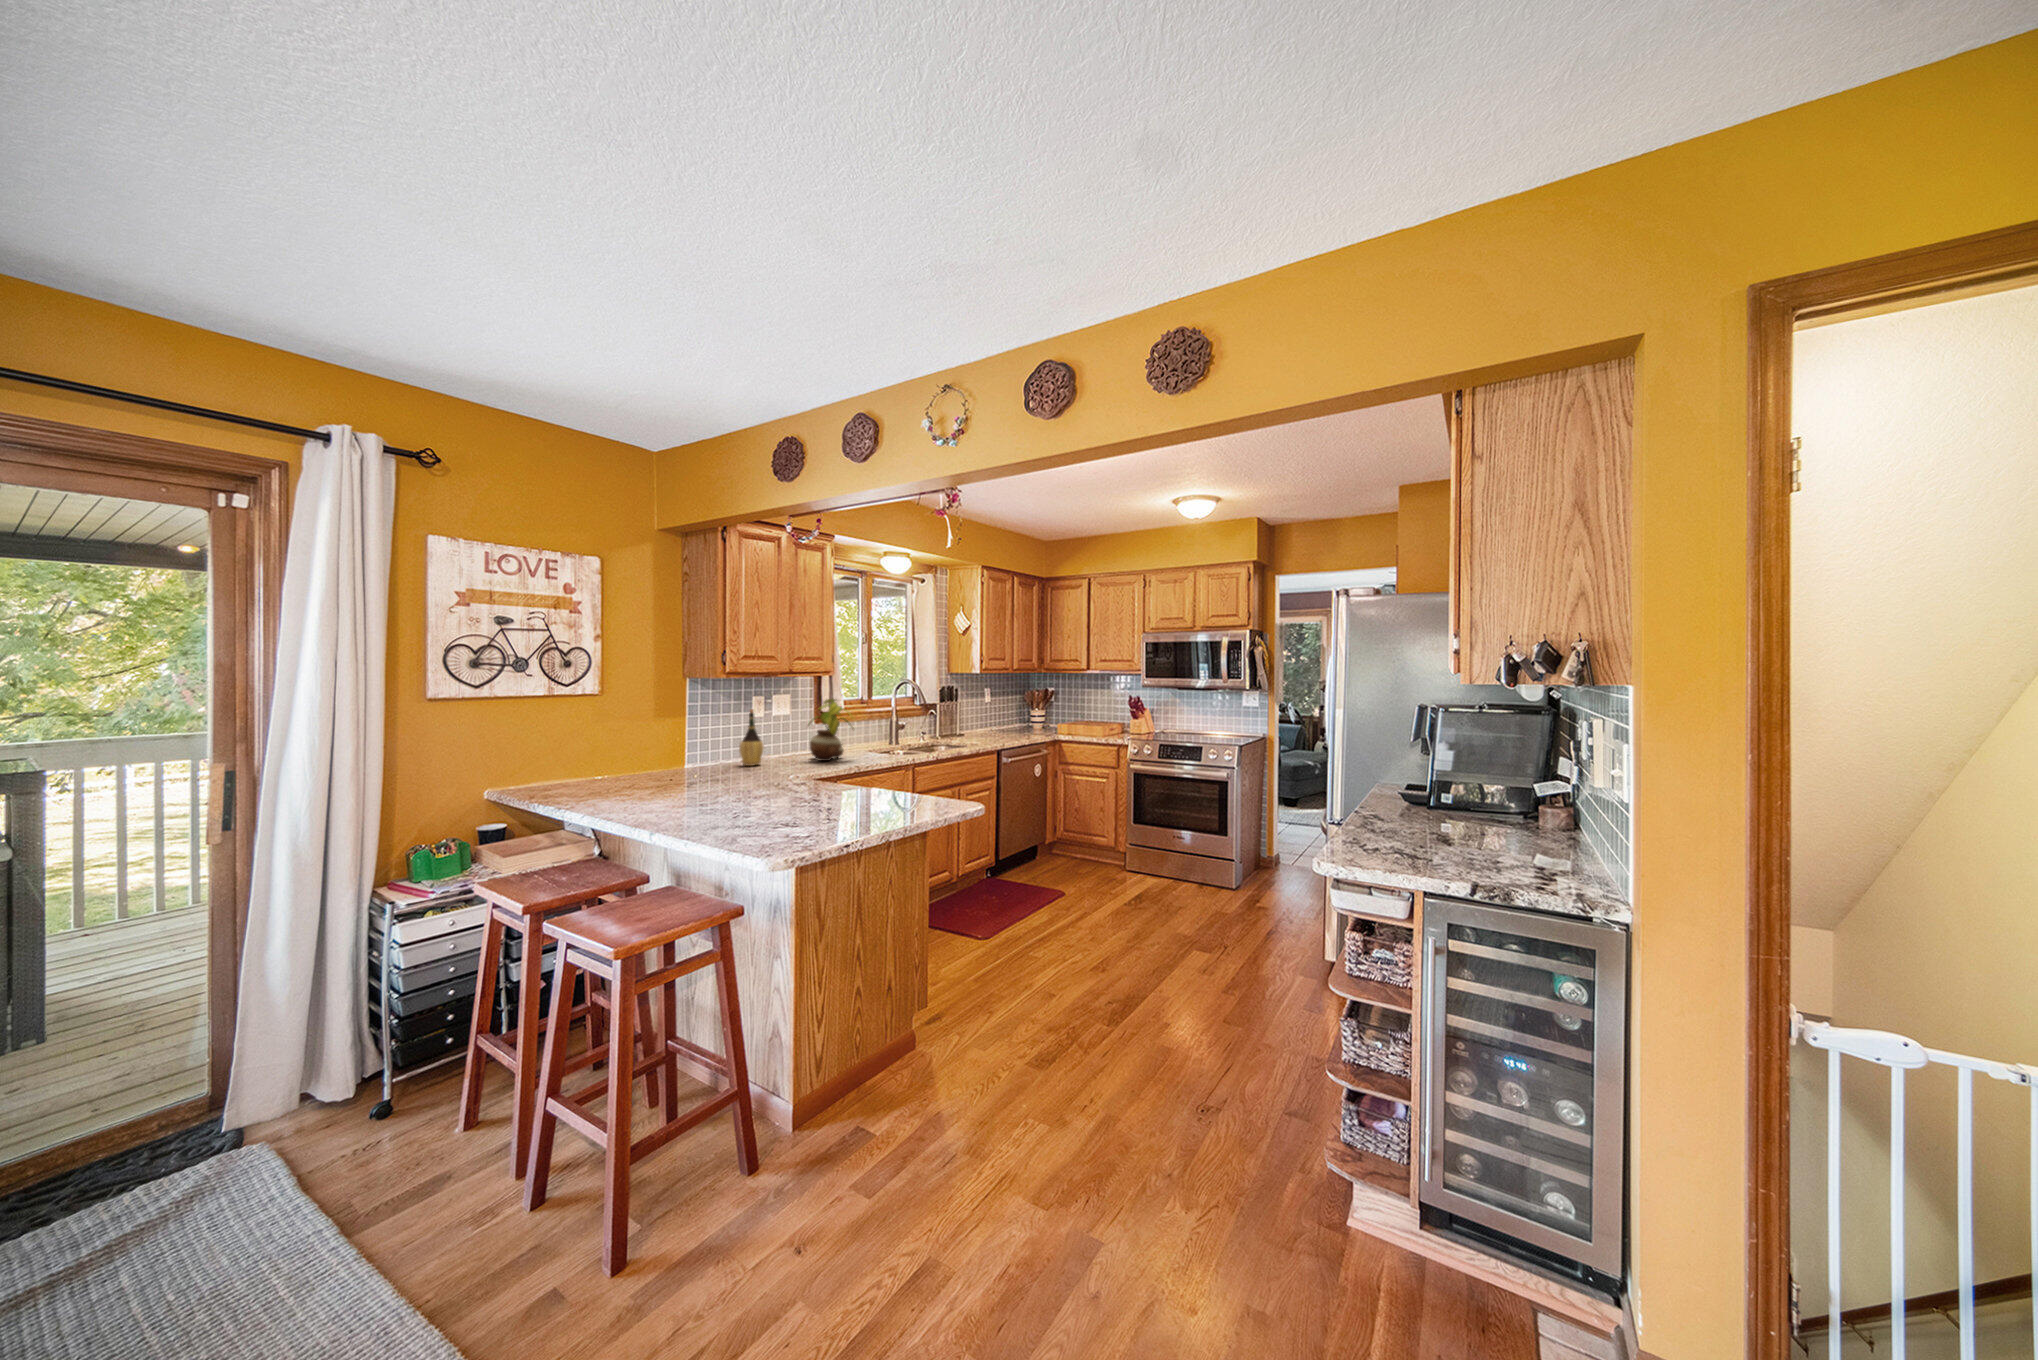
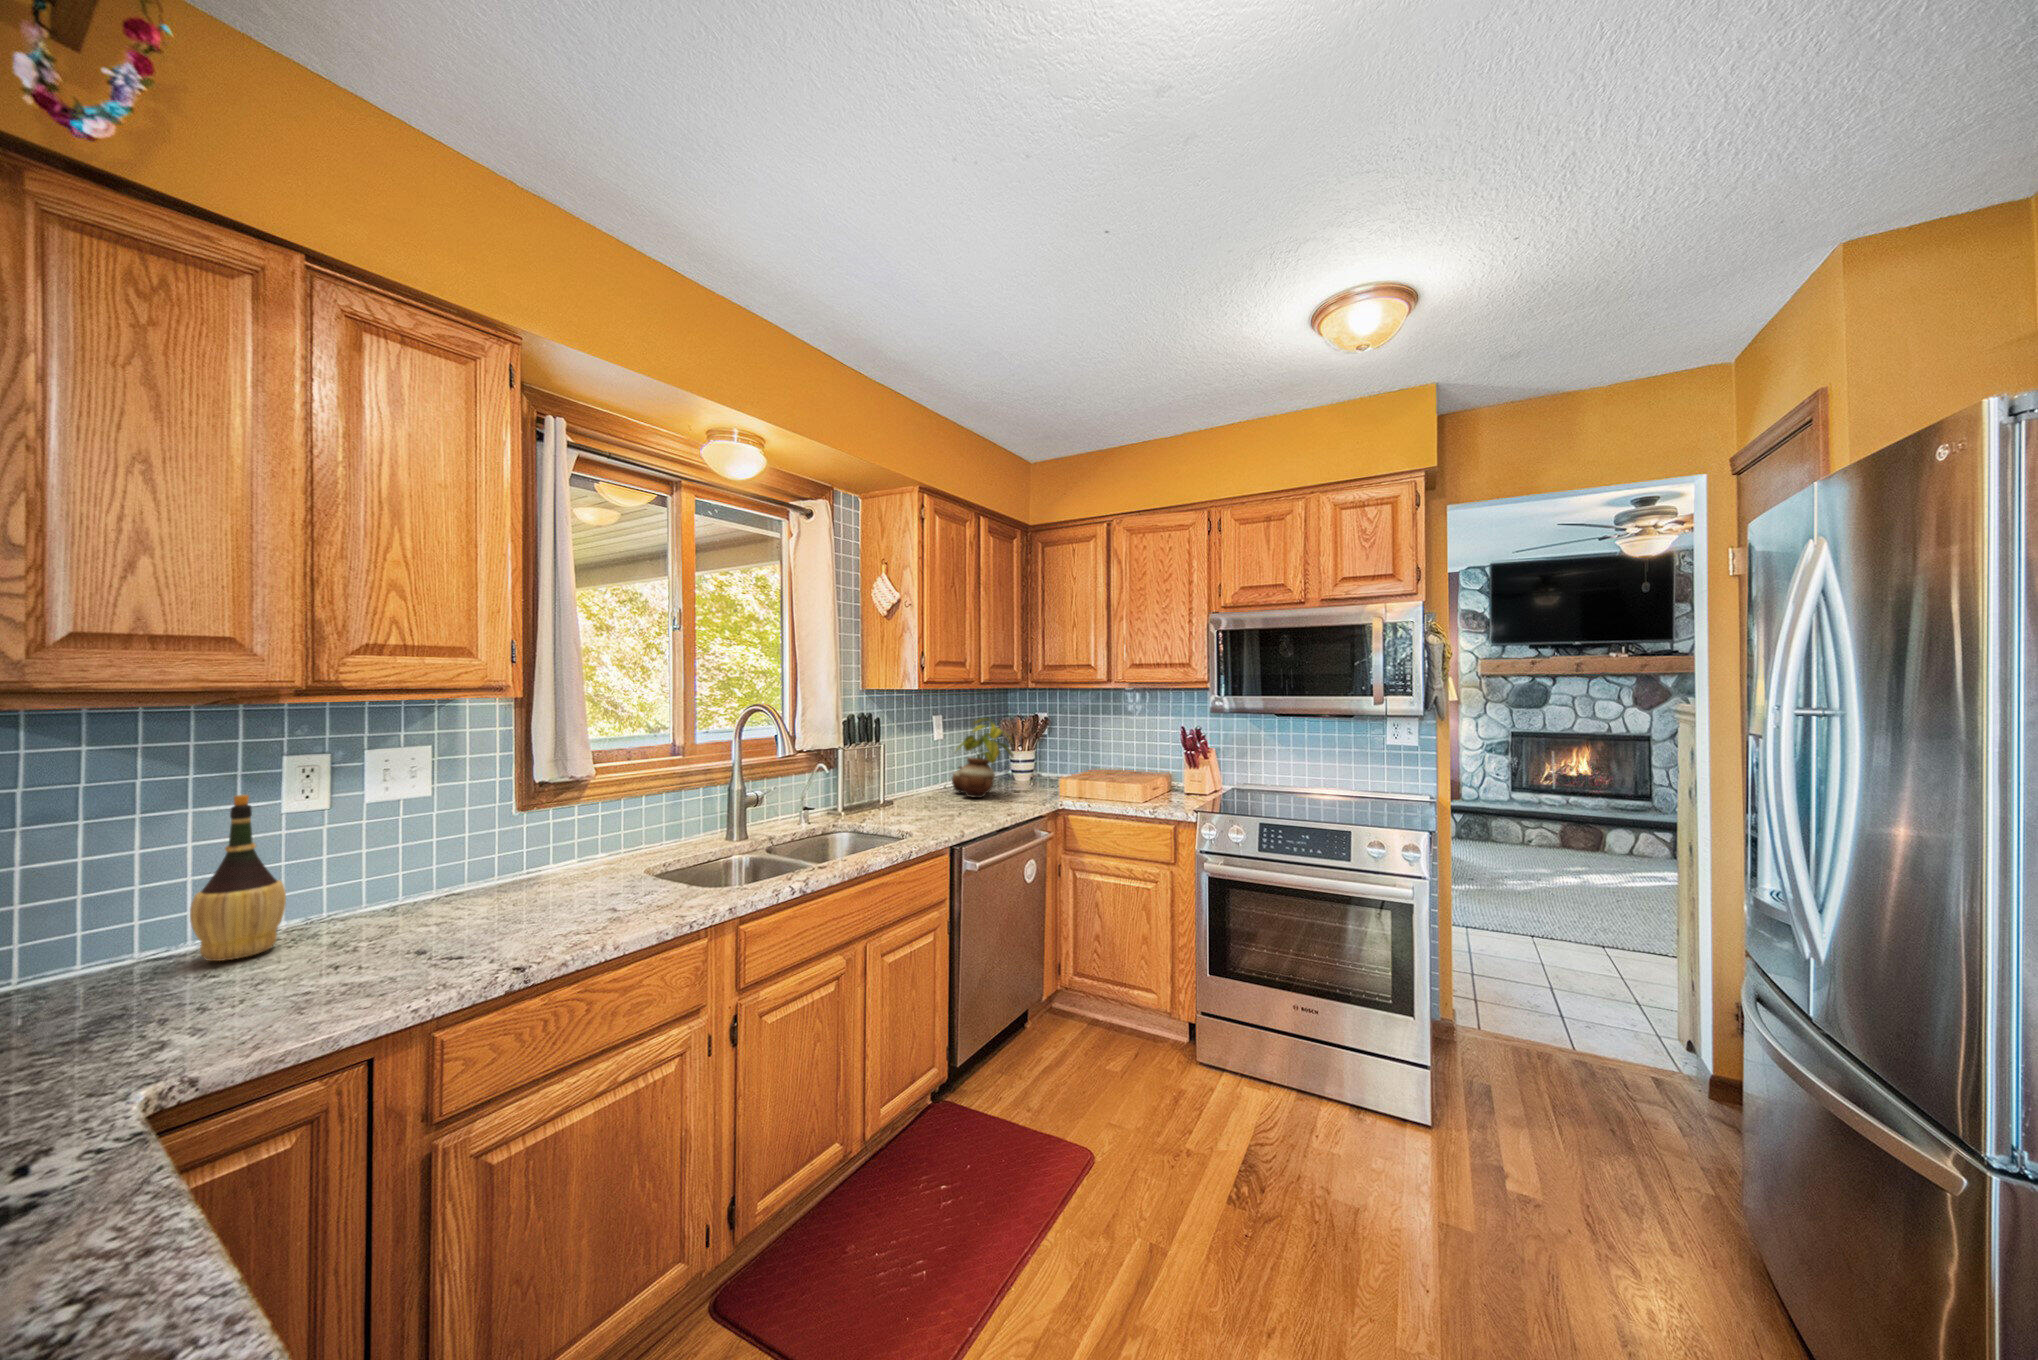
potted plant: present [808,699,854,761] -> present [952,718,1013,798]

